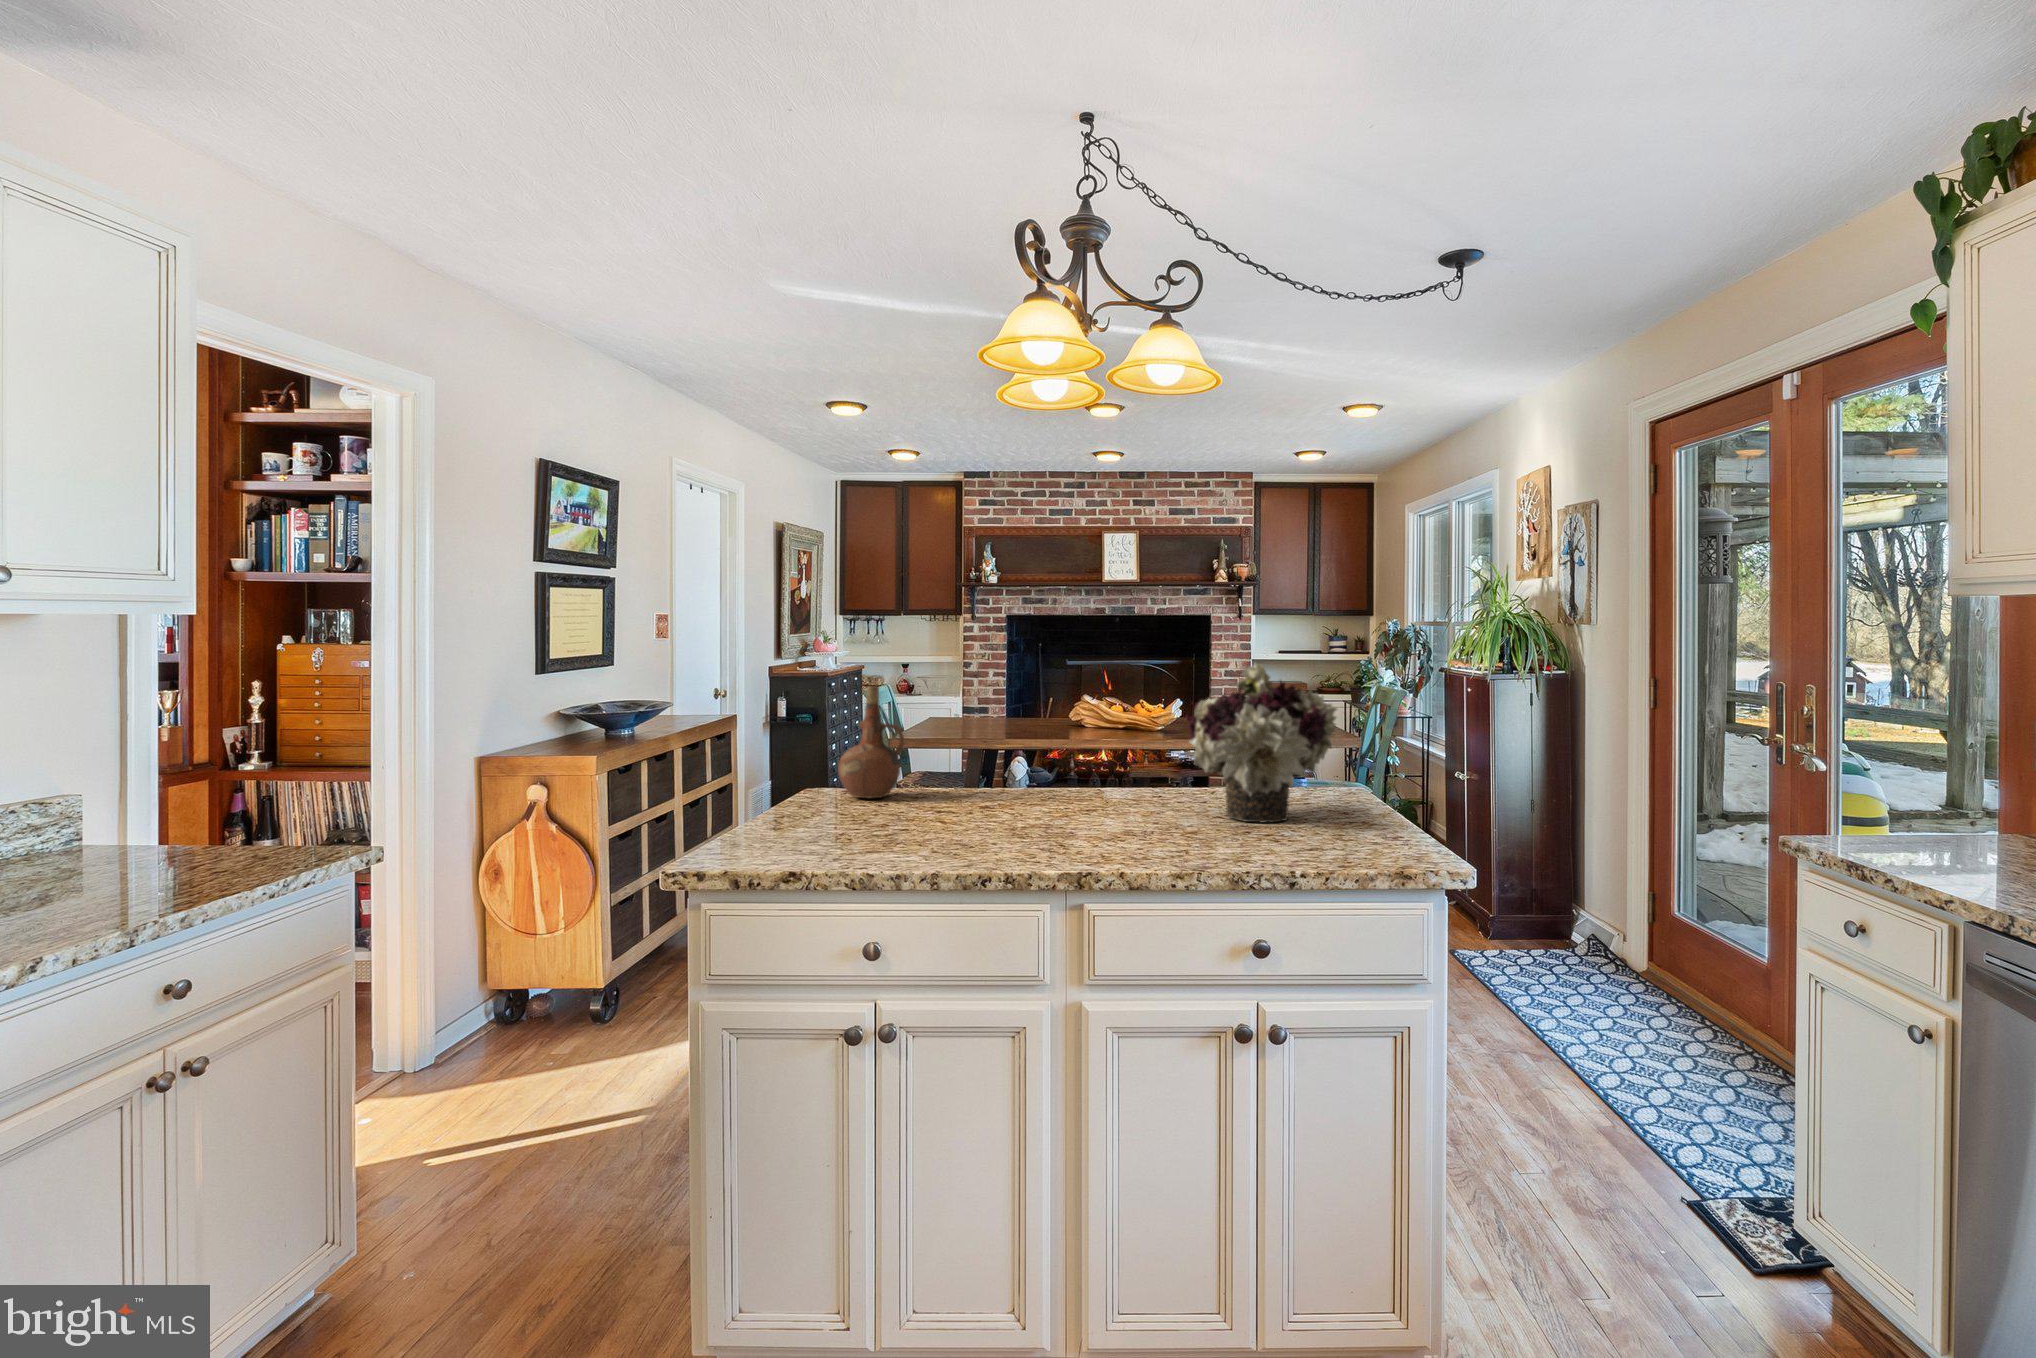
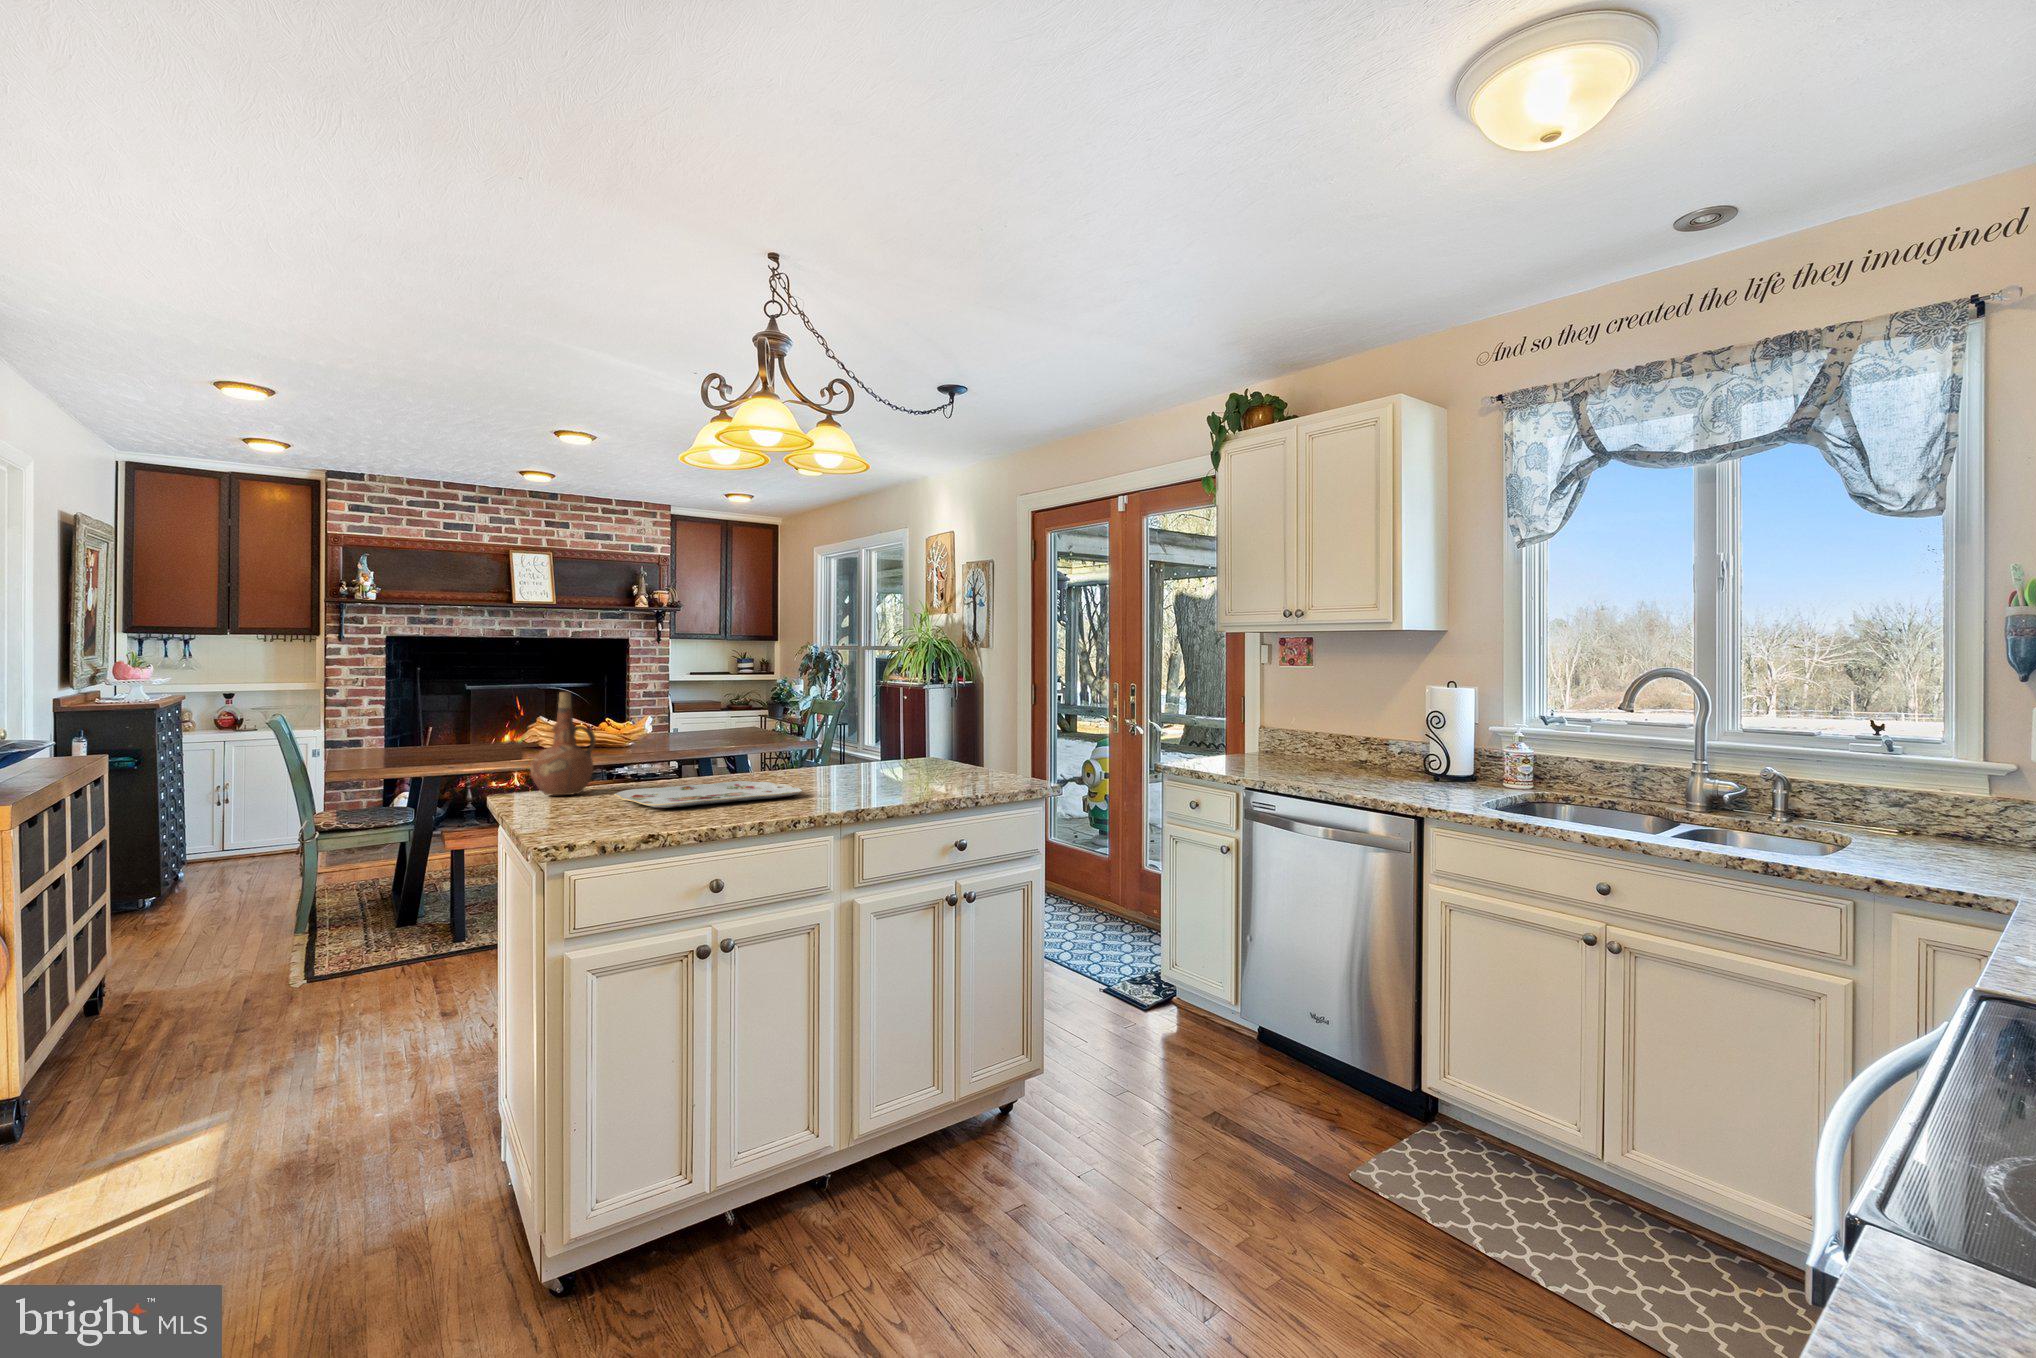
flower arrangement: present [1186,663,1337,822] -> none [841,665,955,778]
serving tray: none [863,801,1073,835] -> present [614,781,802,808]

